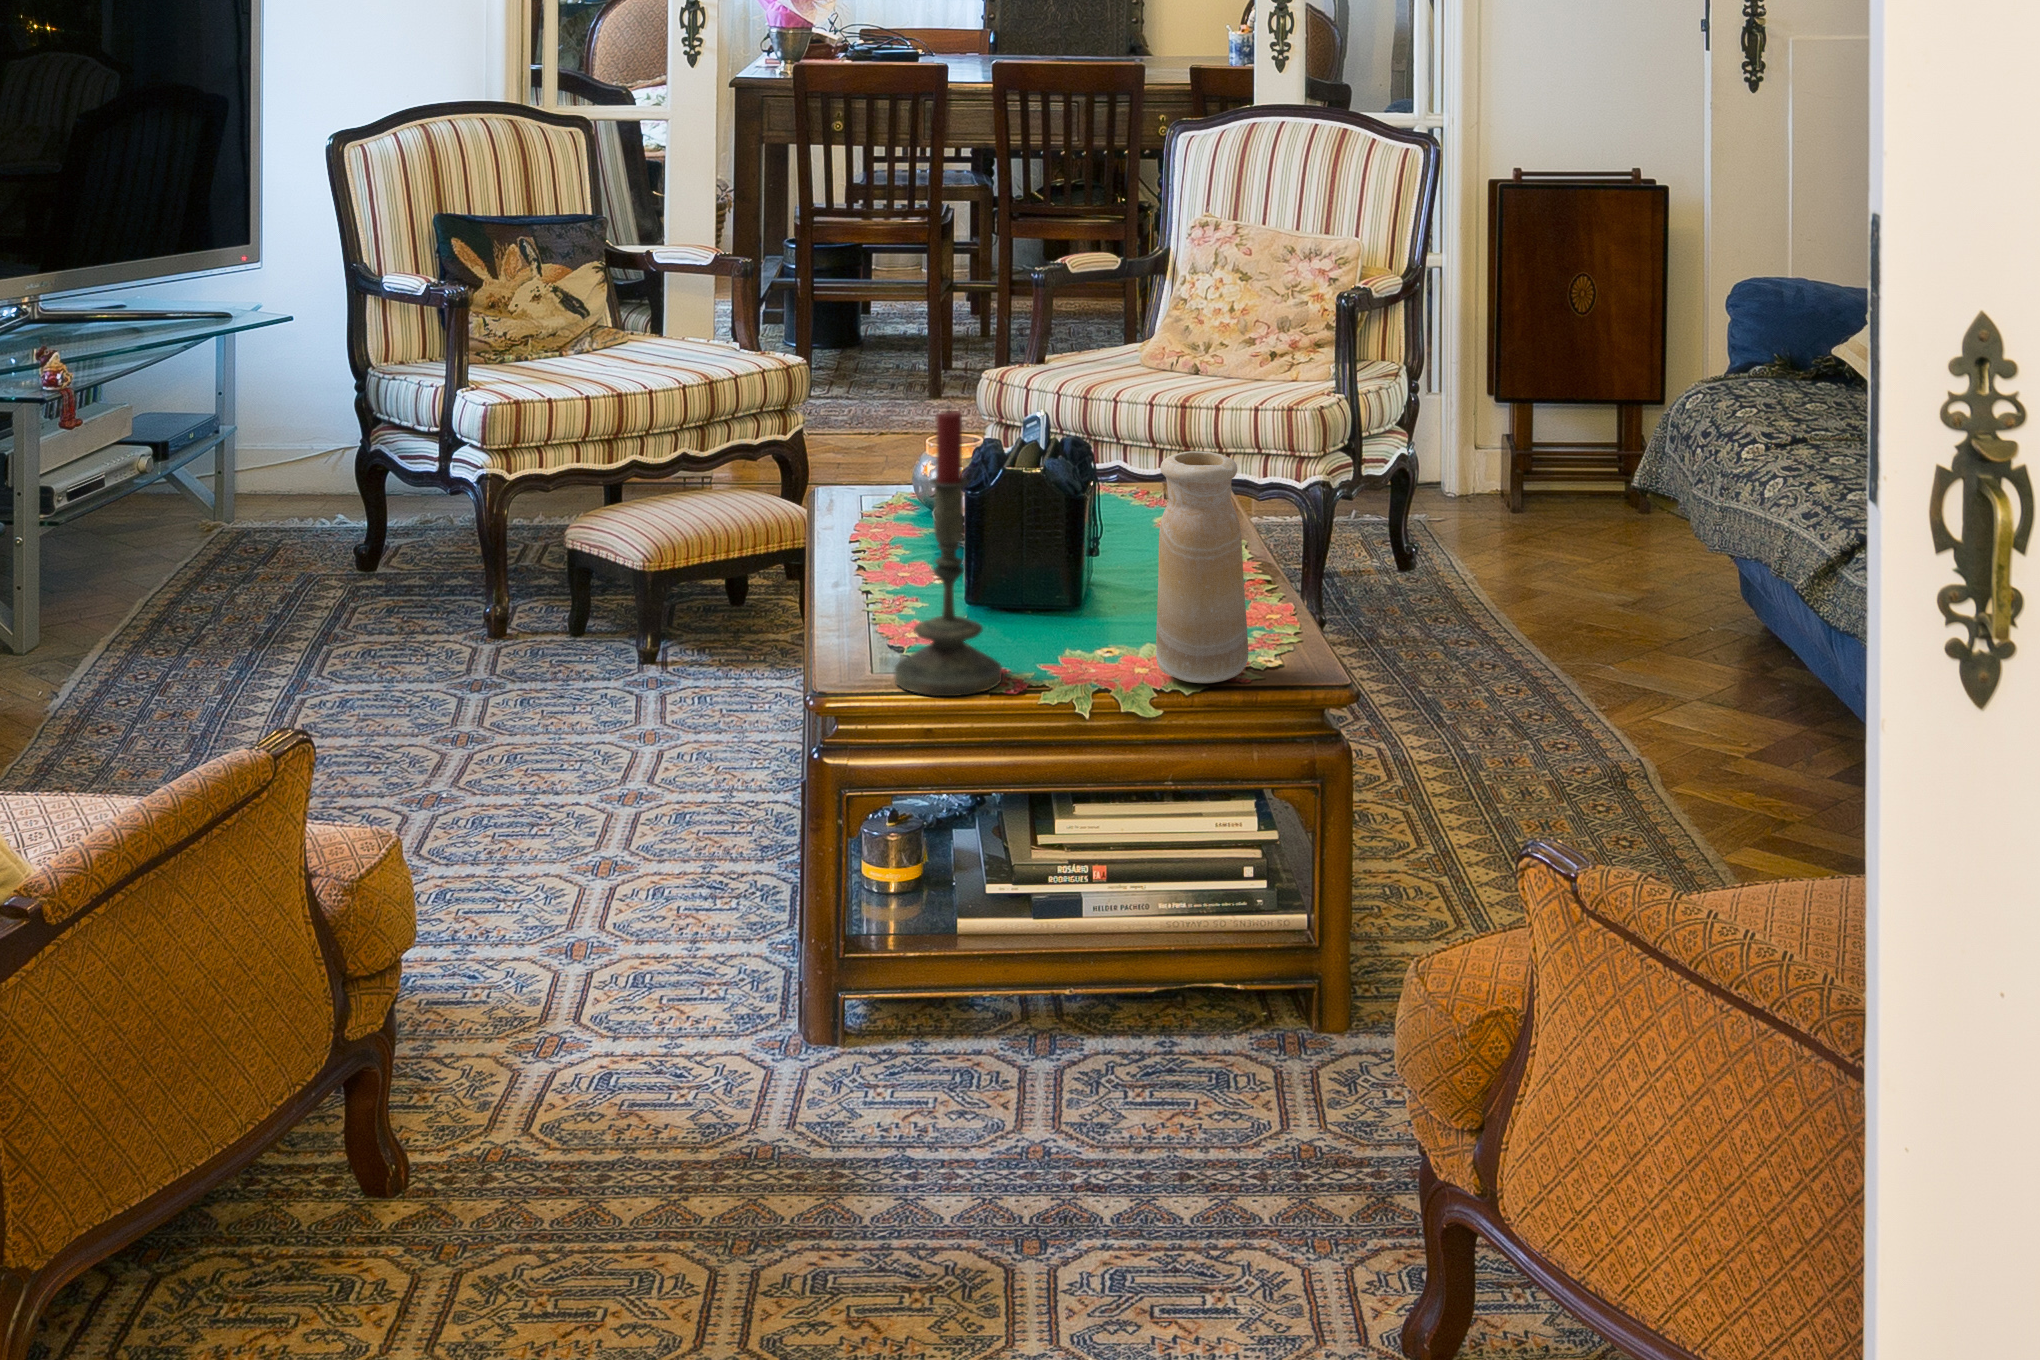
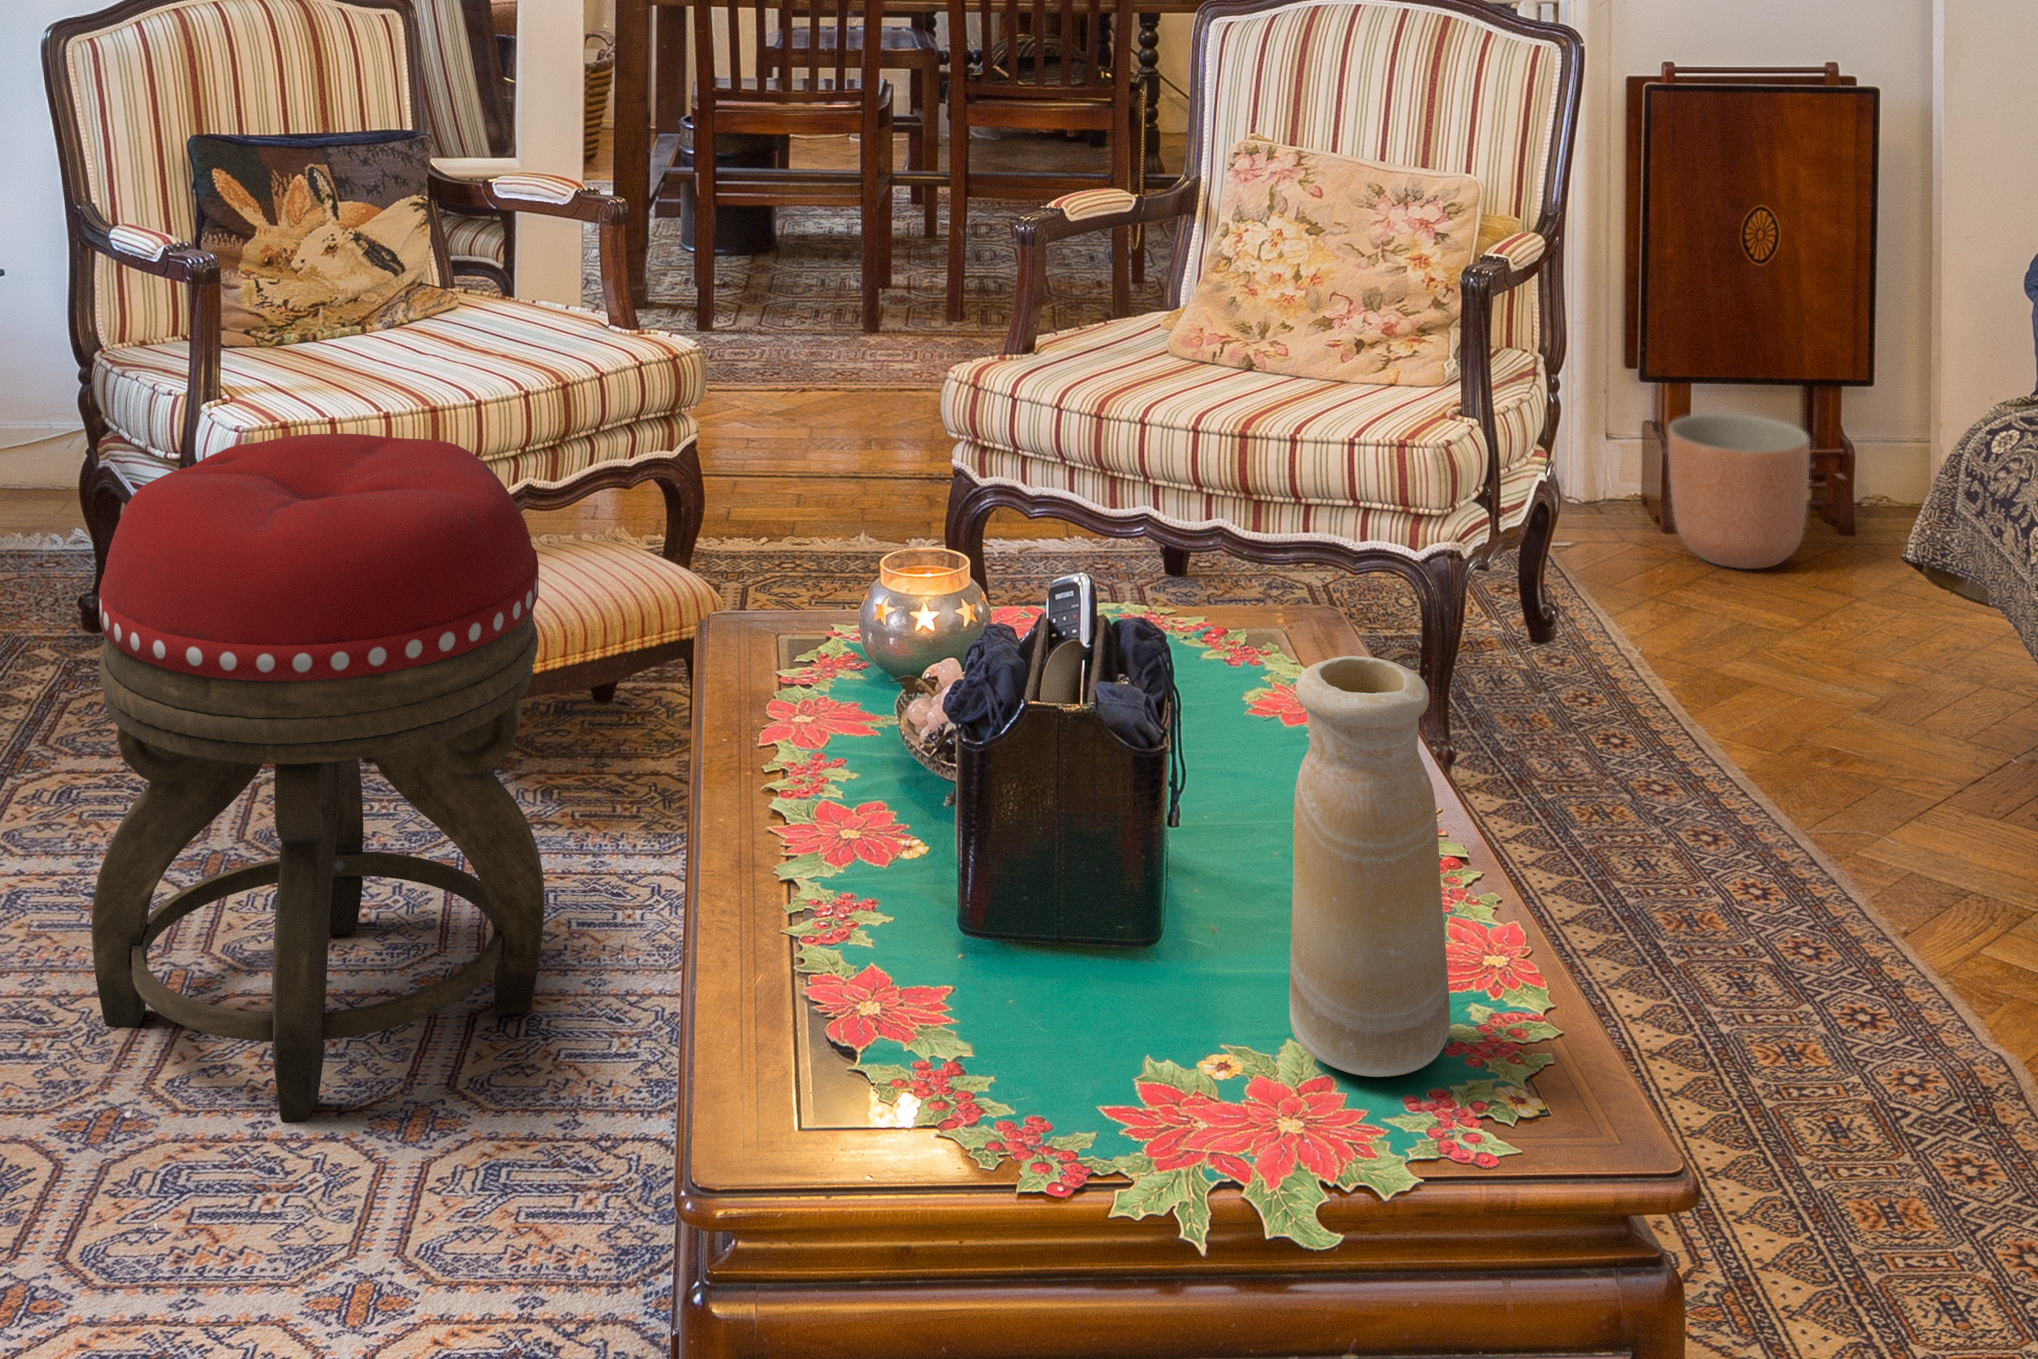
footstool: none [410,385,706,800] -> present [92,434,545,1122]
candle: present [895,410,1002,696] -> none [841,577,1026,1100]
planter: none [1508,421,1607,527] -> present [1668,414,1810,569]

